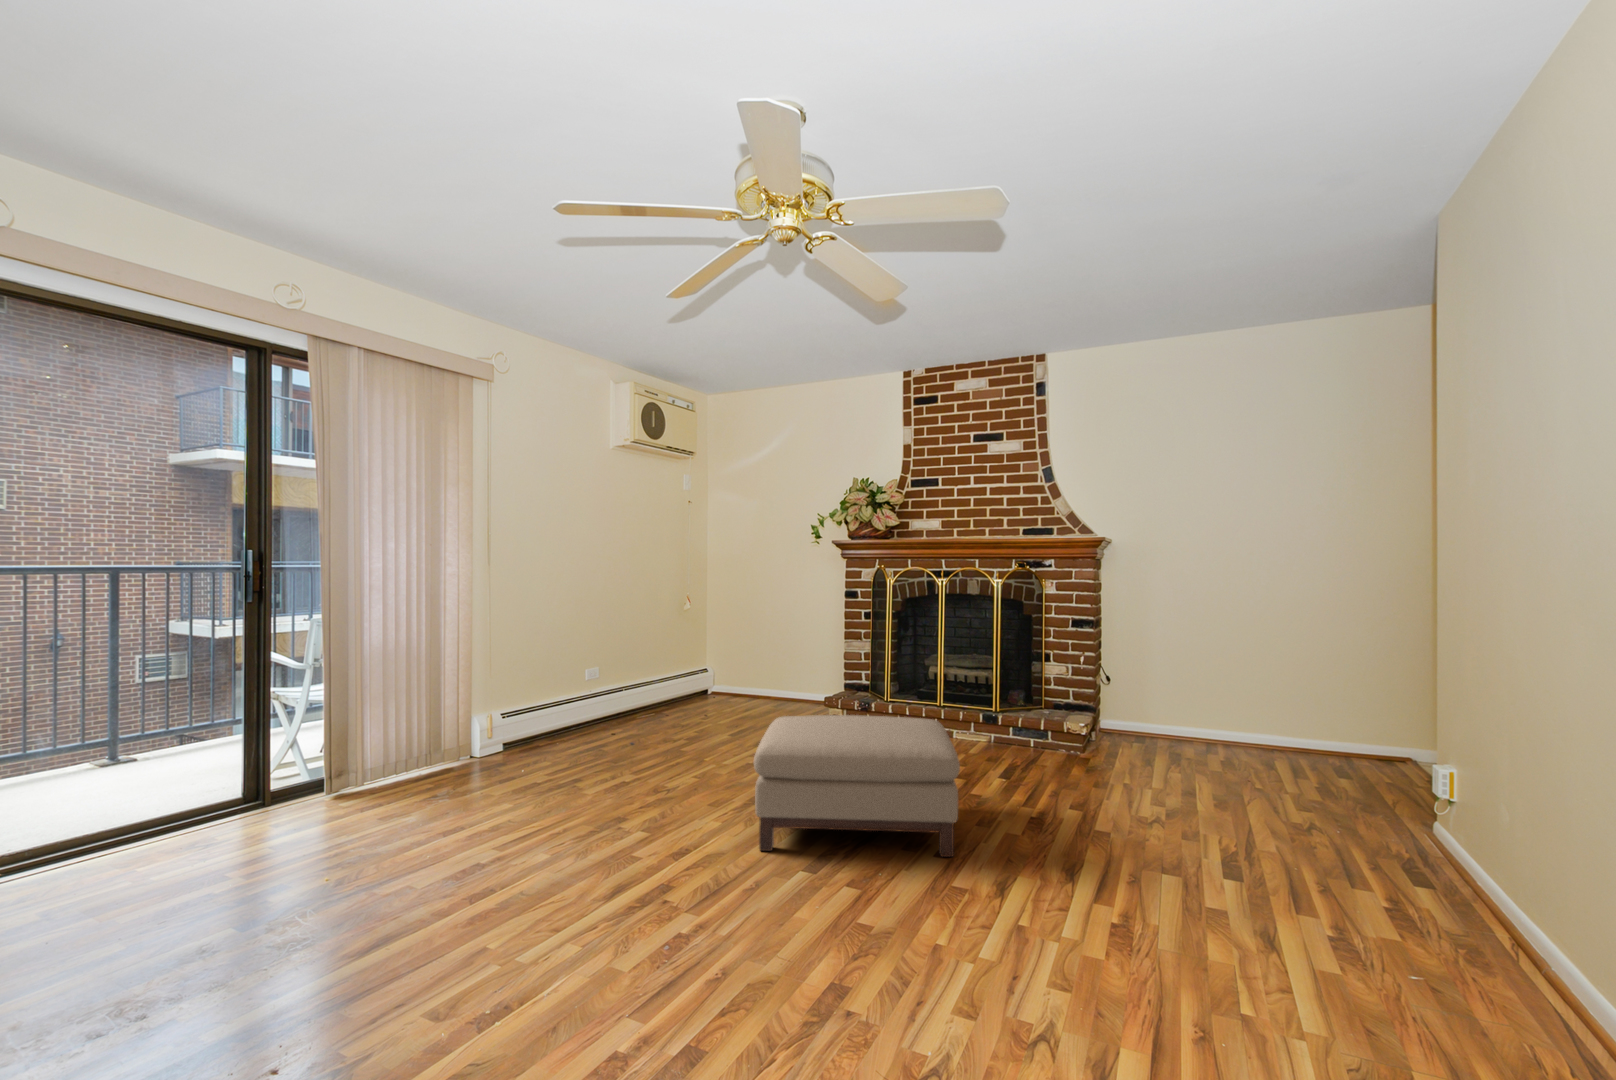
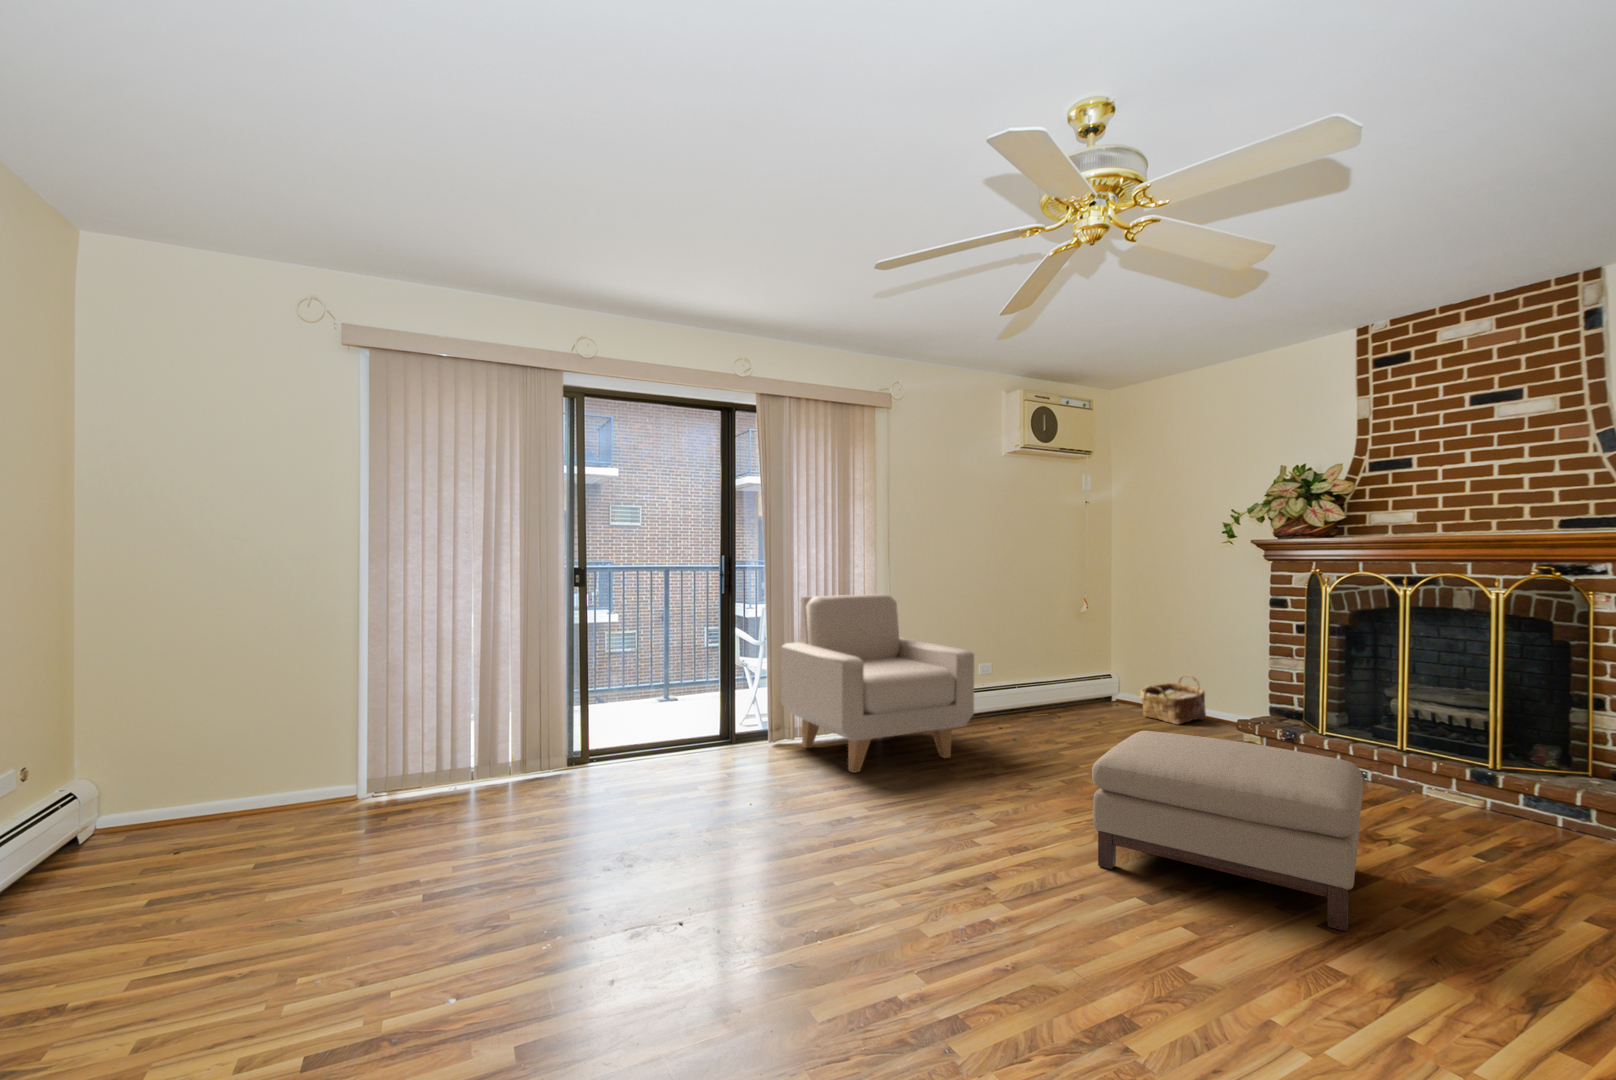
armchair: none [362,601,604,810] -> present [781,594,974,773]
woven basket: none [739,662,792,708] -> present [1140,675,1206,724]

